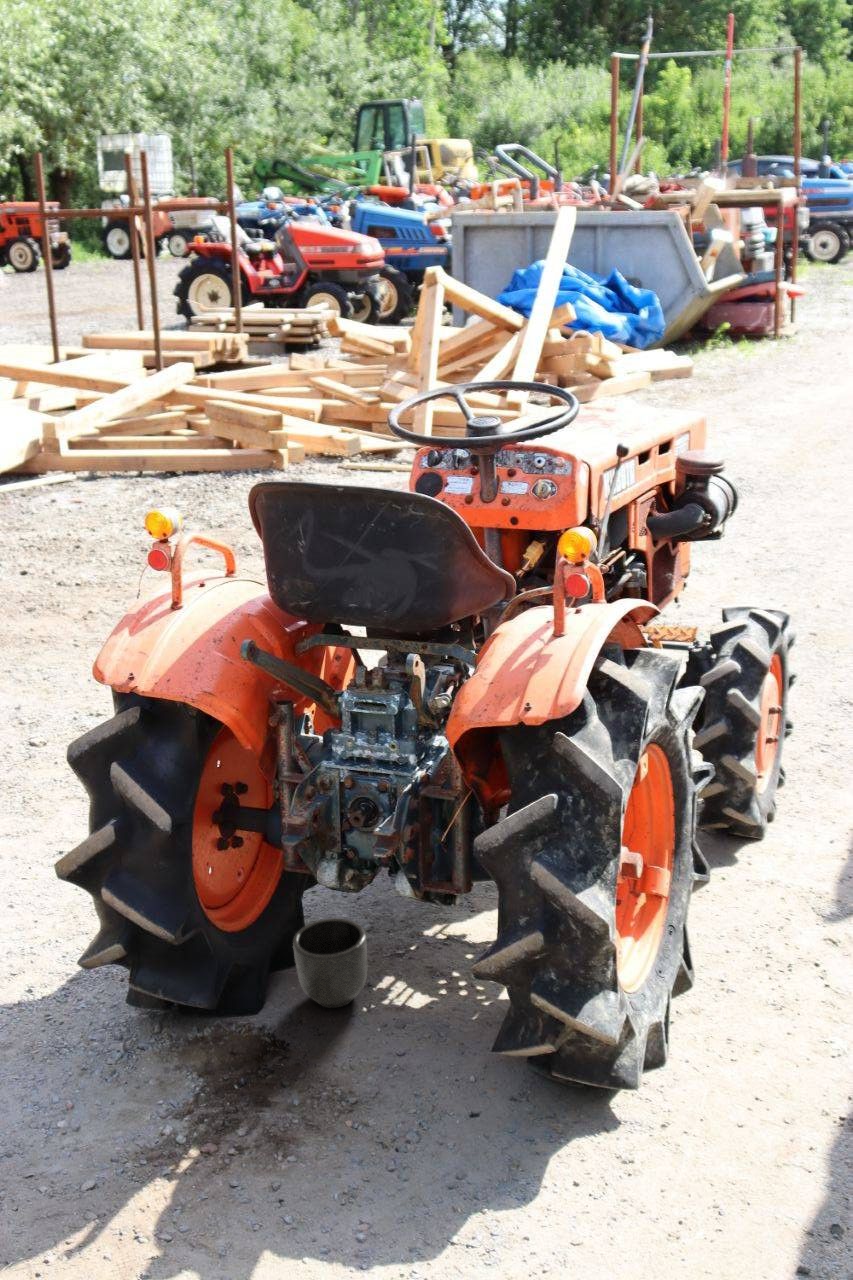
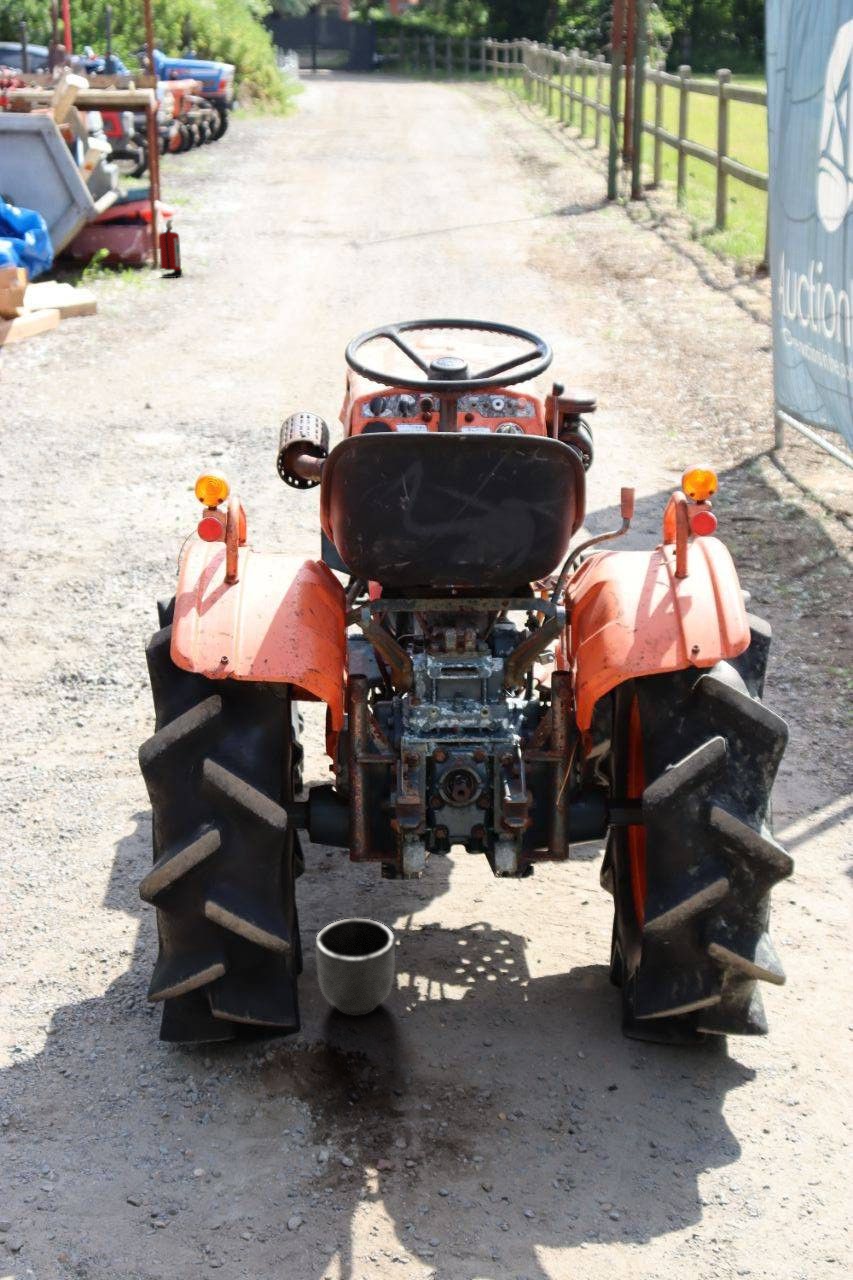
fire extinguisher: none [777,298,797,349] -> present [159,220,182,278]

